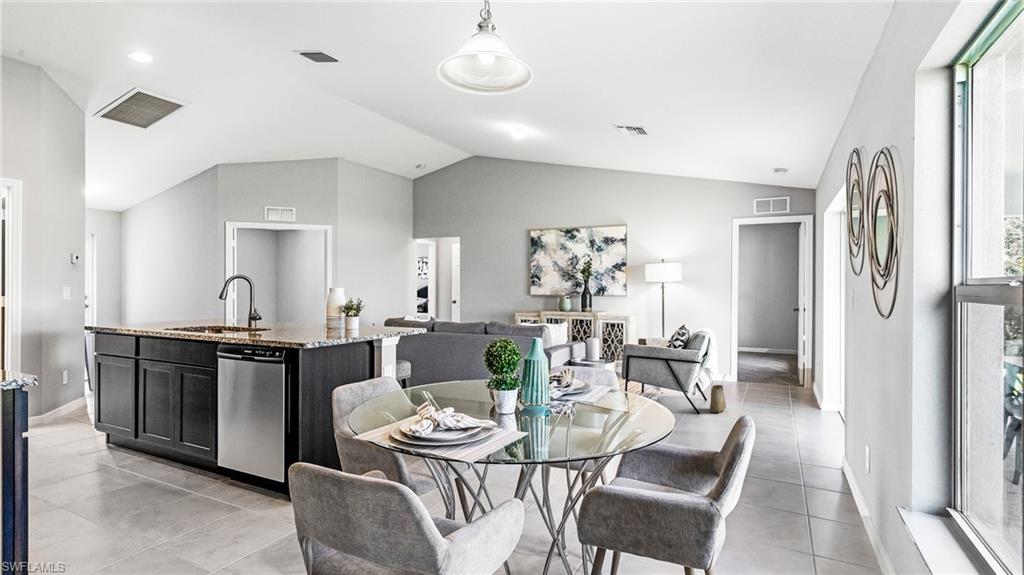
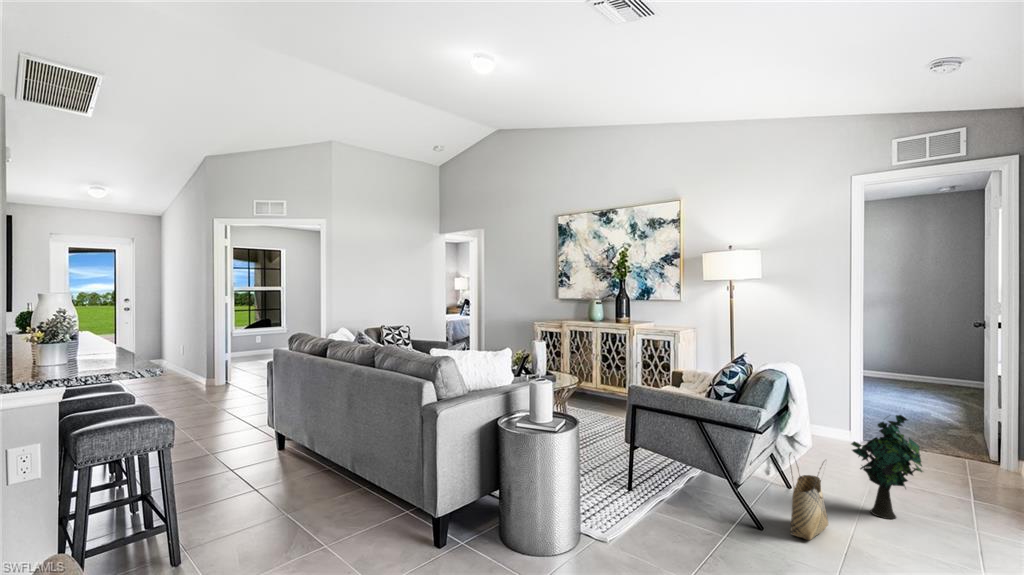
decorative plant: none [735,353,767,405] -> present [852,415,923,519]

